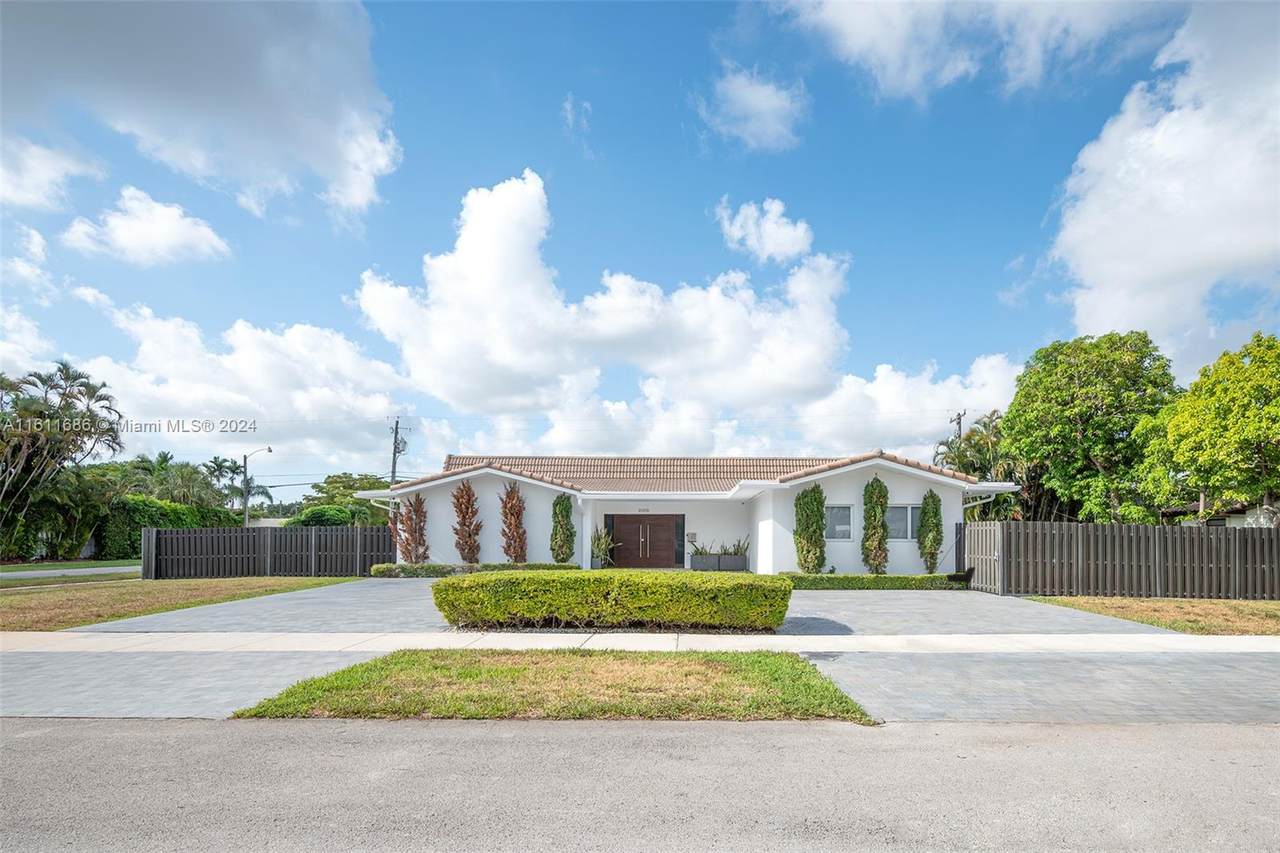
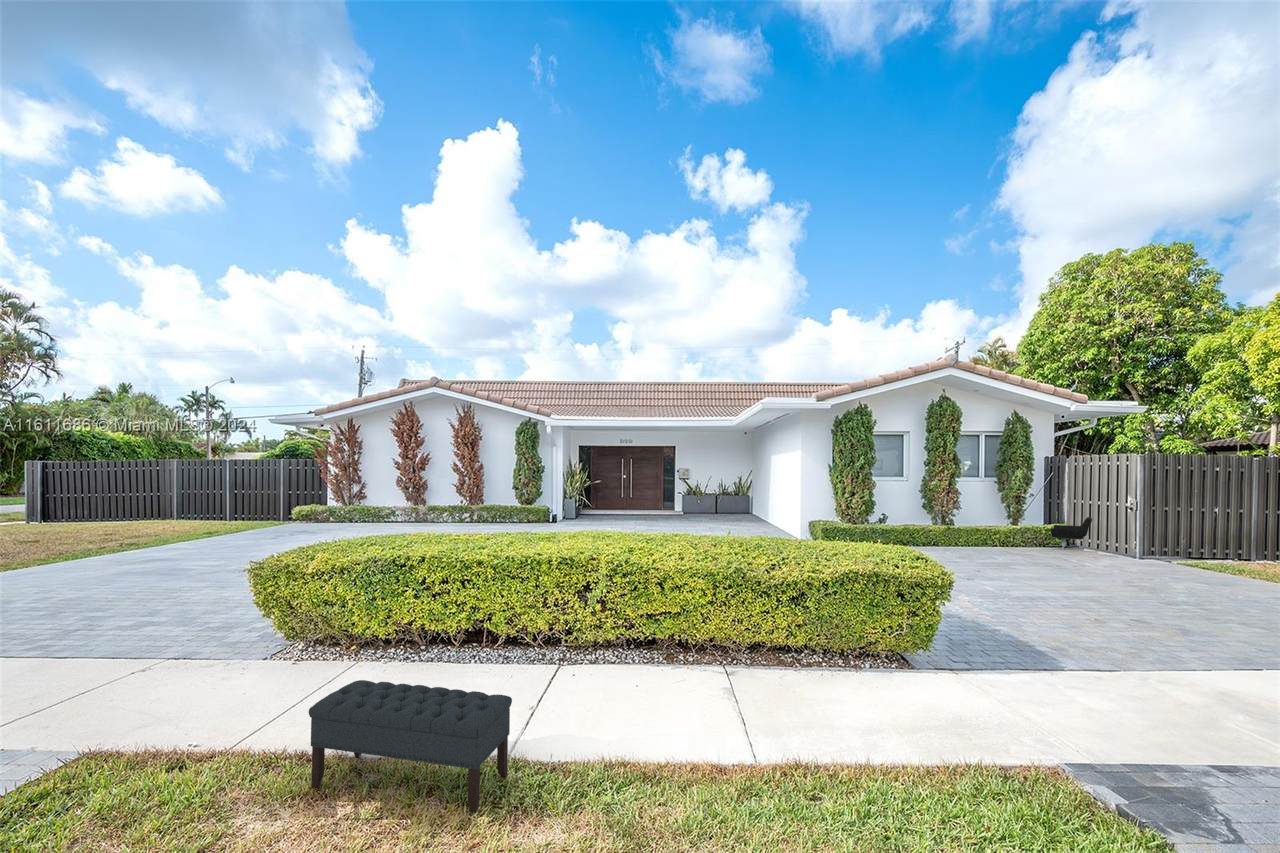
bench: none [549,603,616,637] -> present [309,680,512,813]

